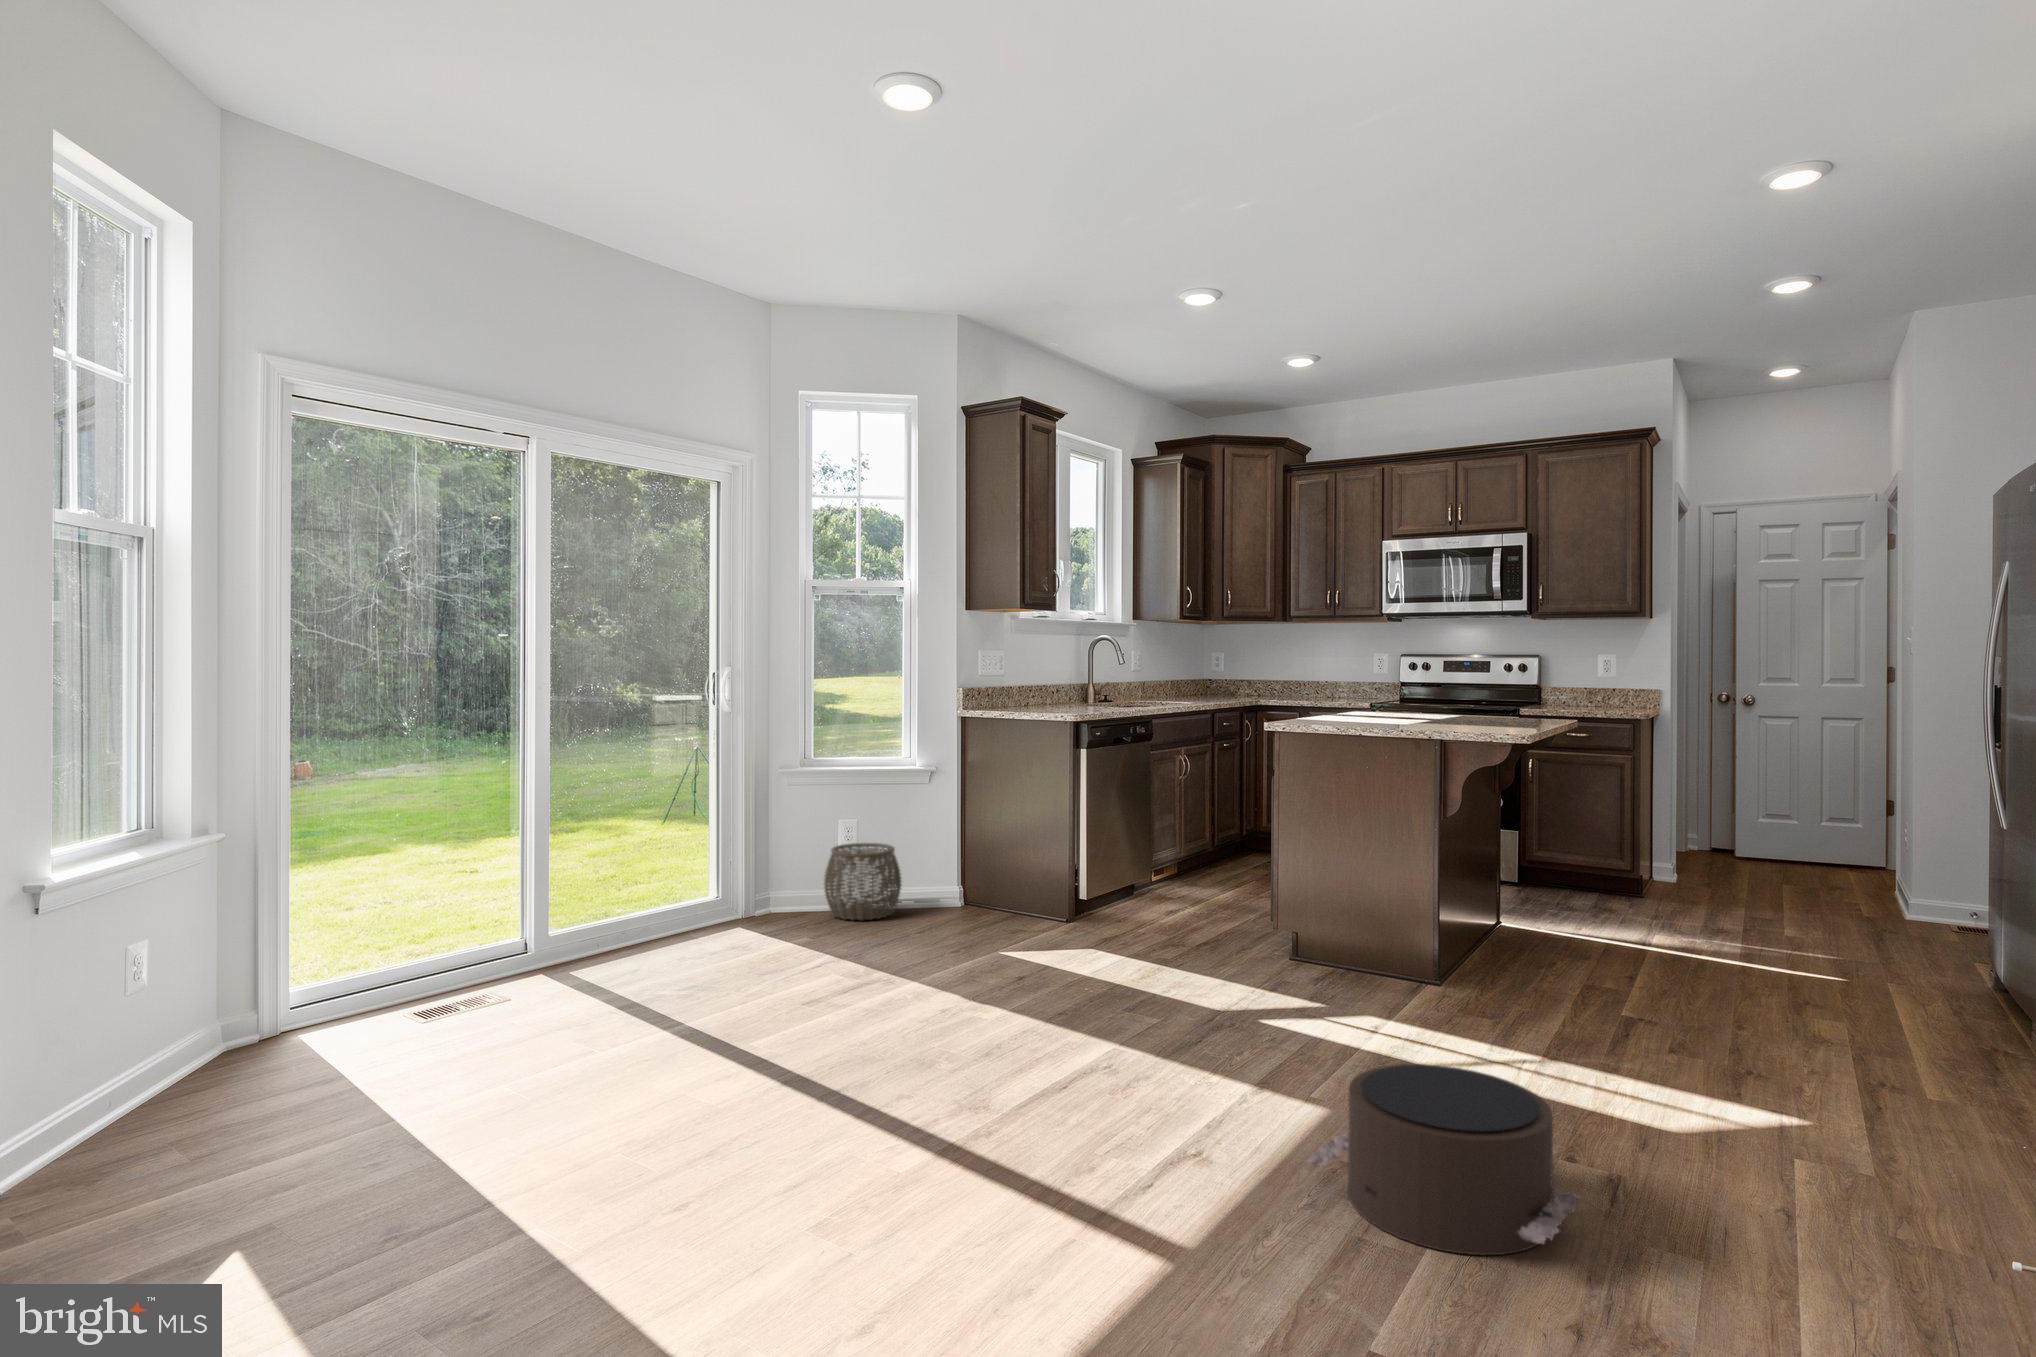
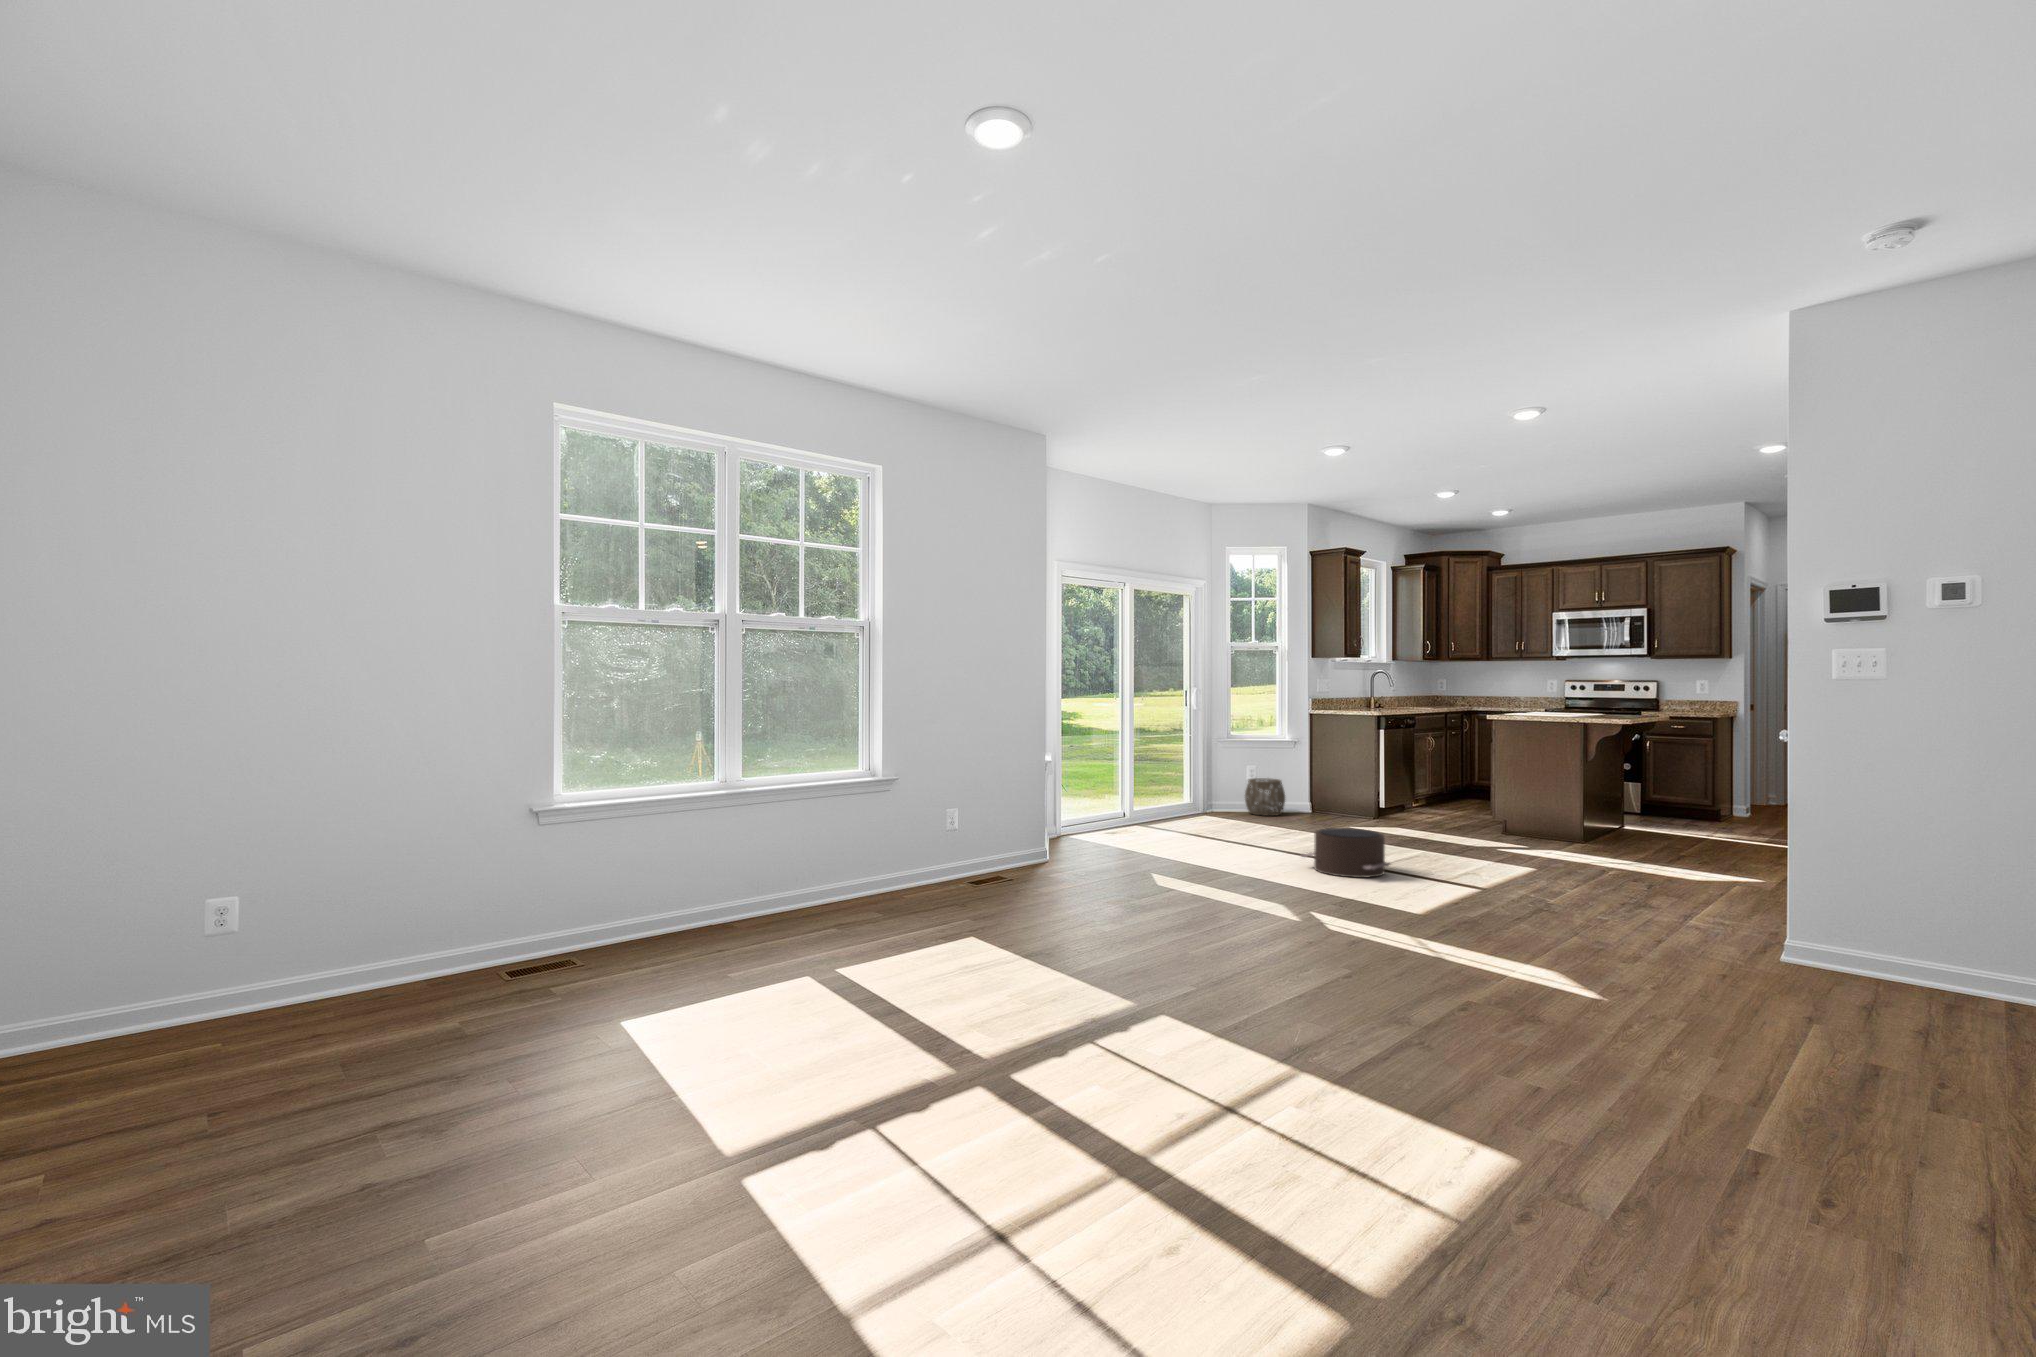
pouf: present [1306,1064,1580,1255] -> present [1300,828,1390,877]

